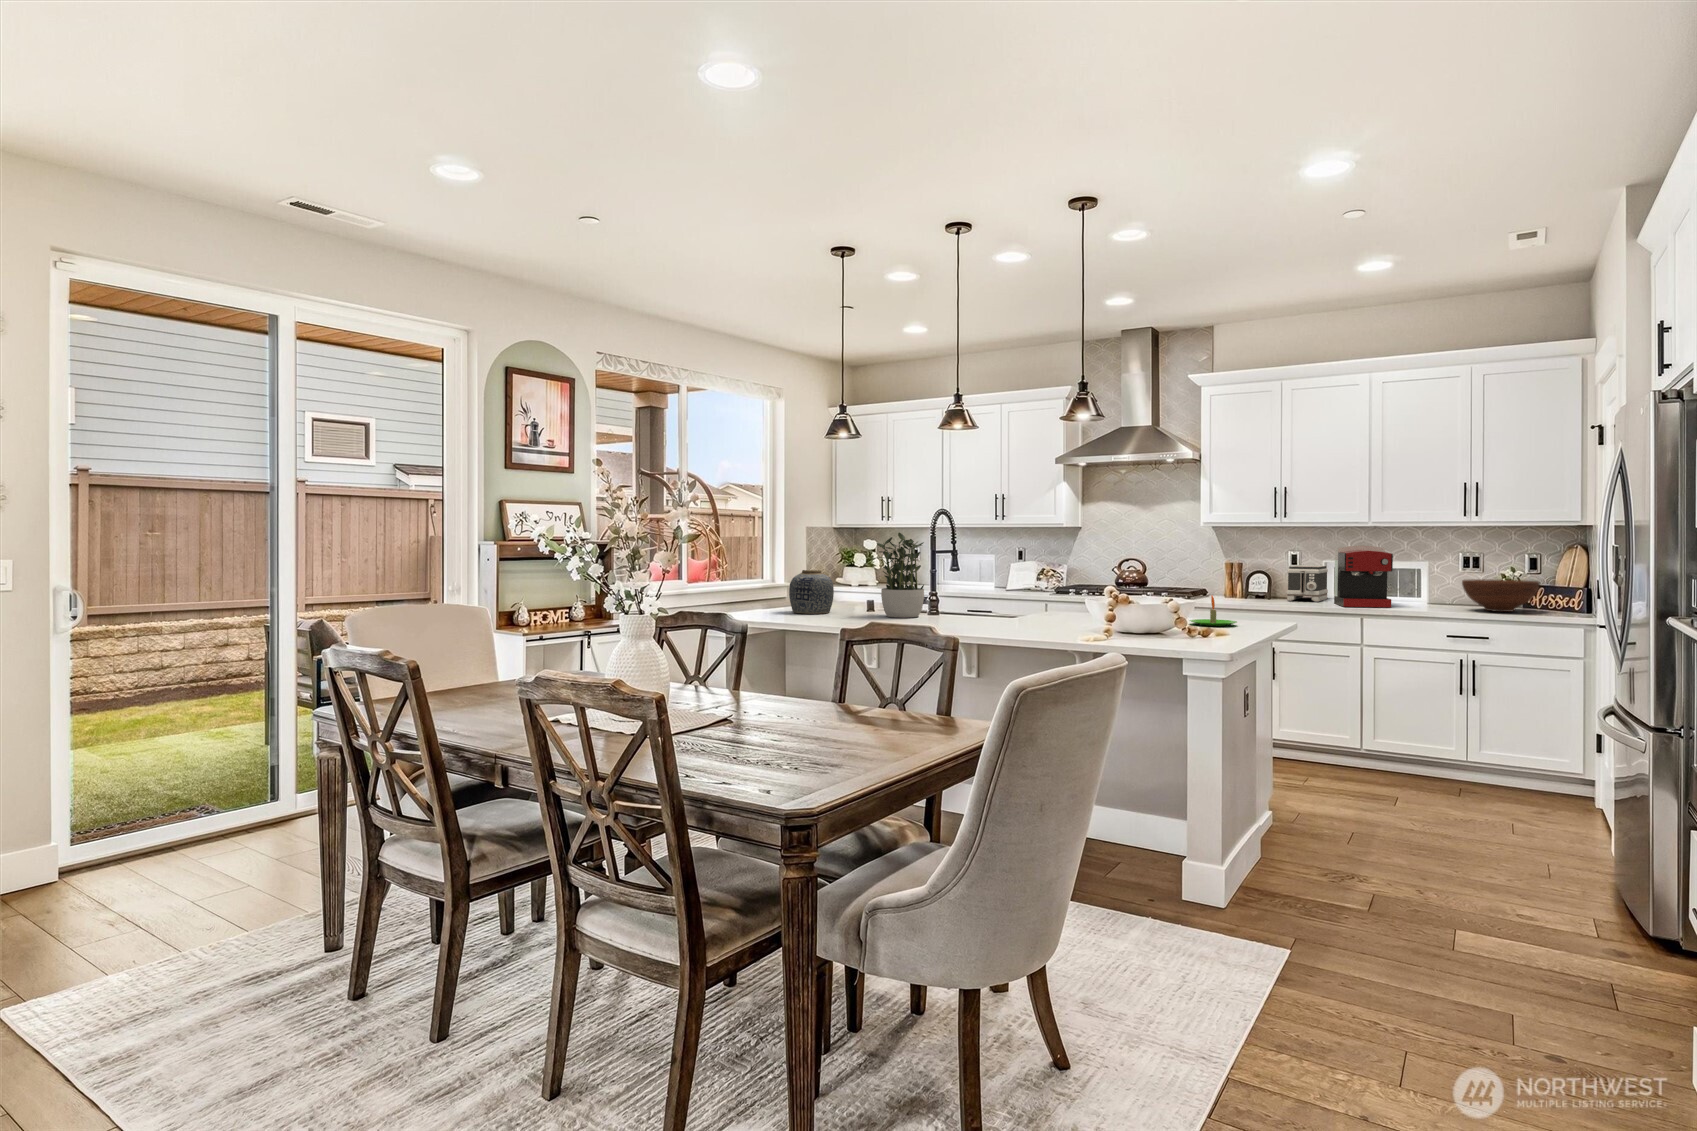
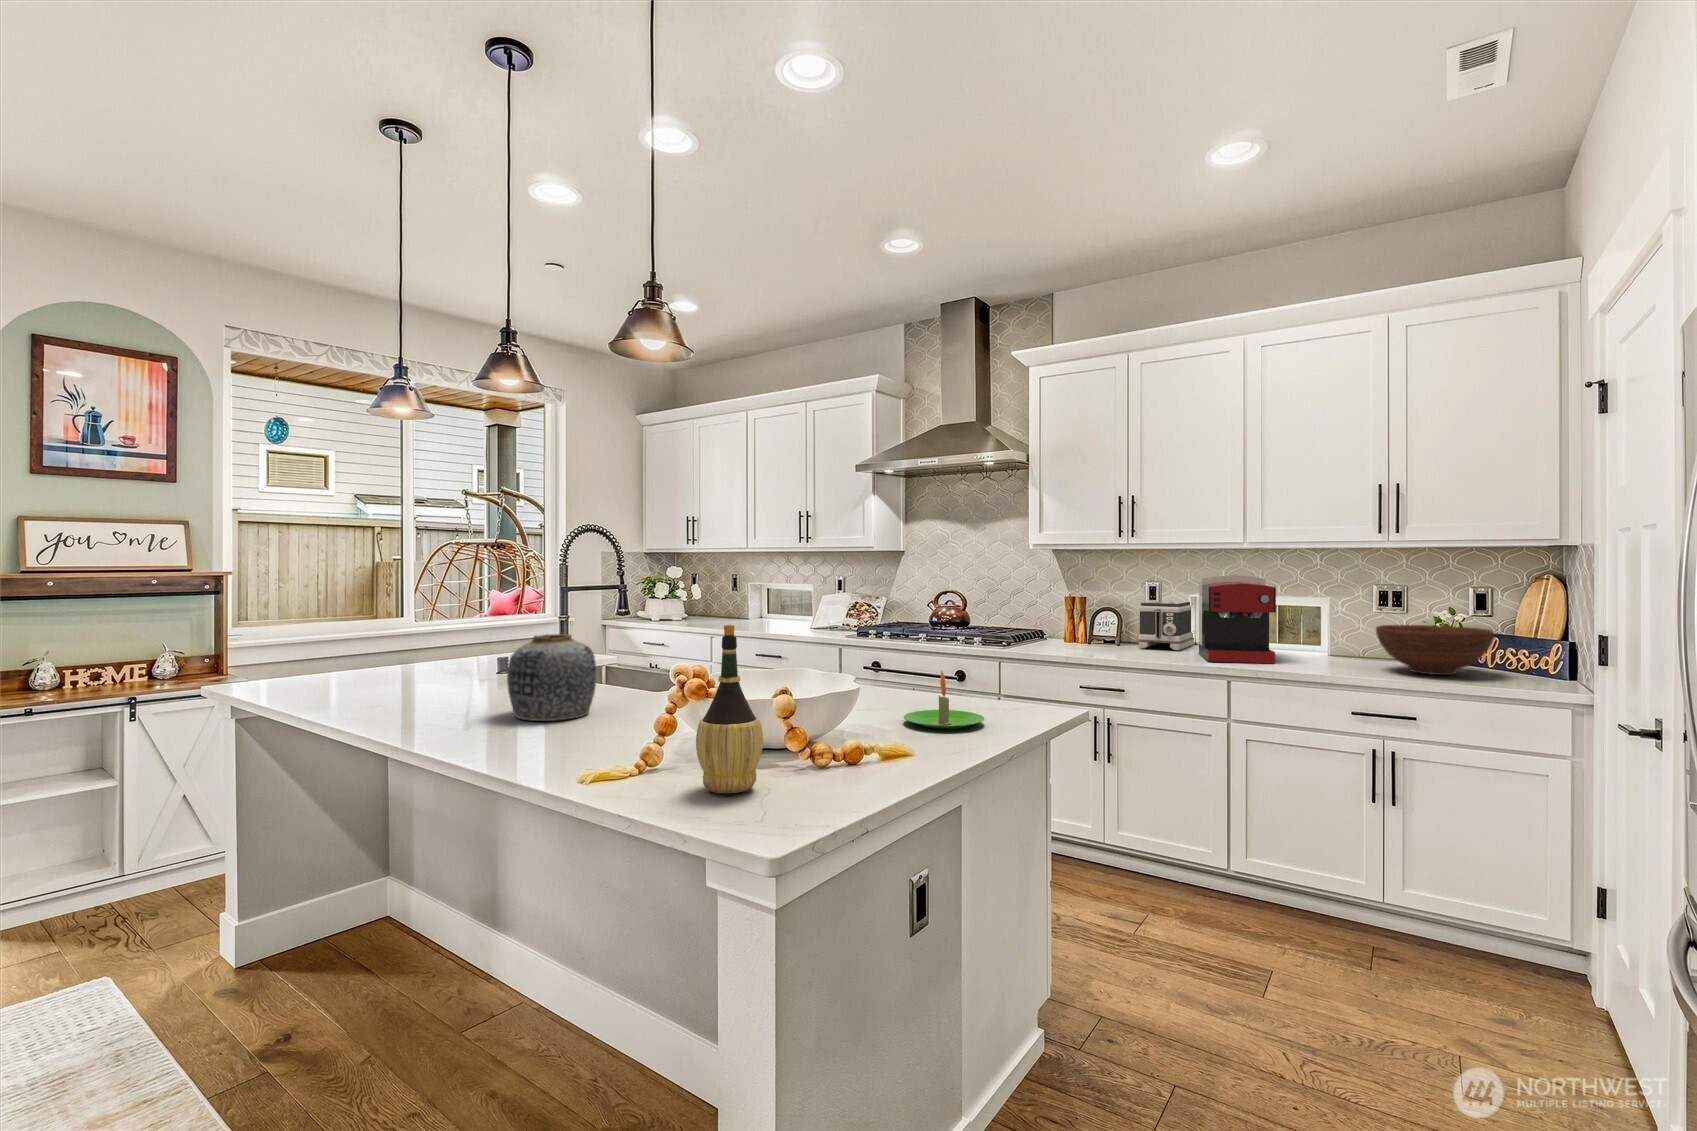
potted plant: present [877,533,924,618] -> none [410,561,514,701]
wine bottle: none [1133,562,1166,639] -> present [696,625,763,793]
vase: present [789,570,834,614] -> present [507,634,596,721]

